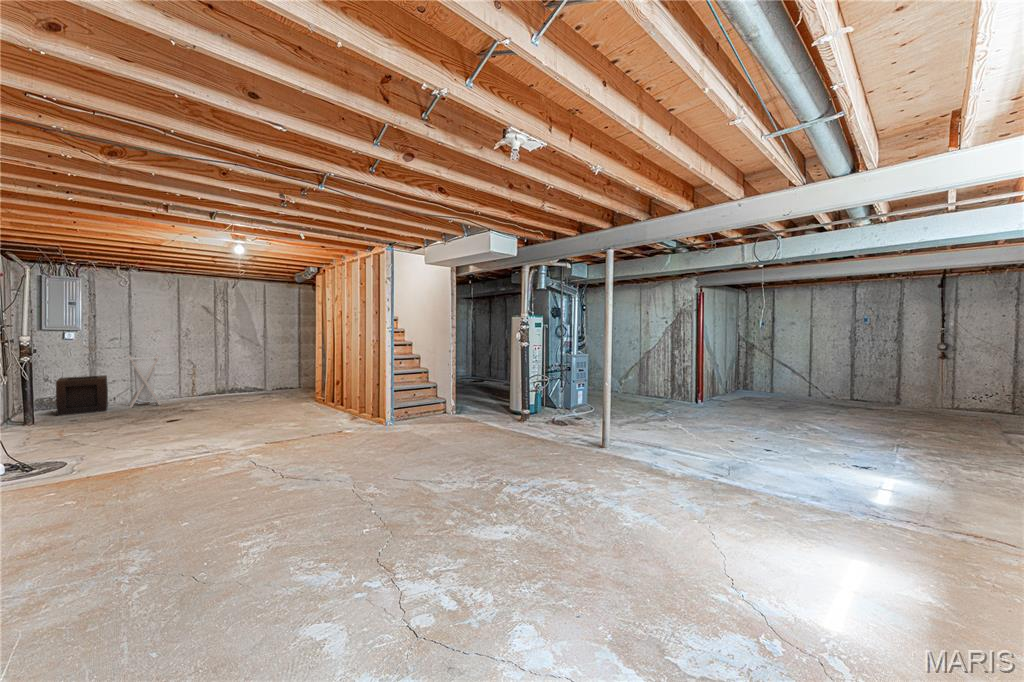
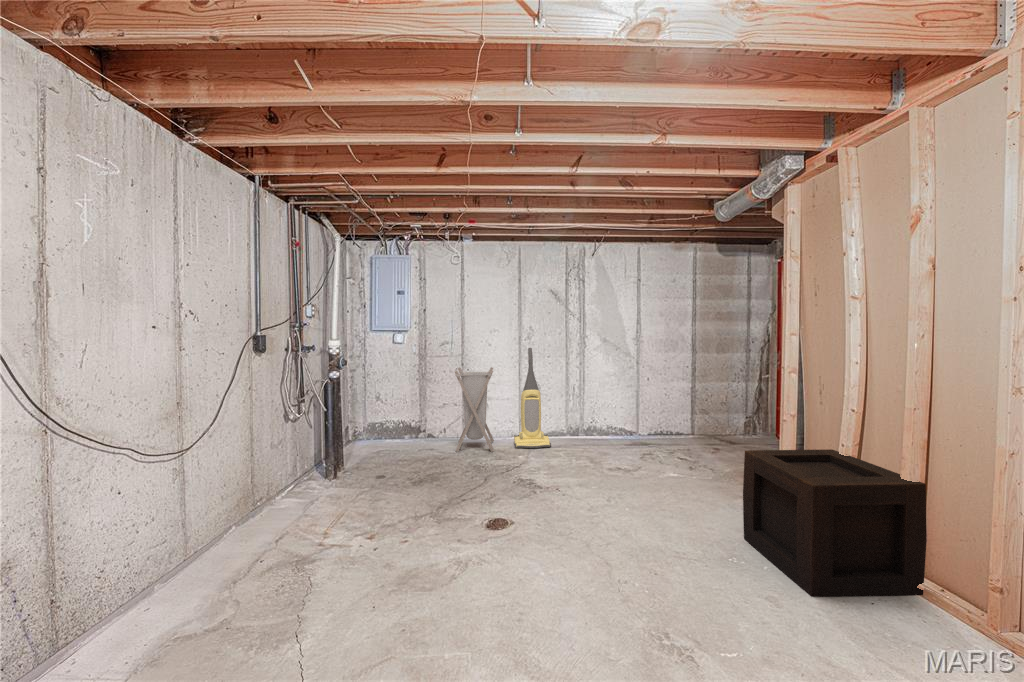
vacuum cleaner: none [176,342,205,403] -> present [514,348,551,448]
wooden crate: present [56,375,108,416] -> present [743,449,927,597]

